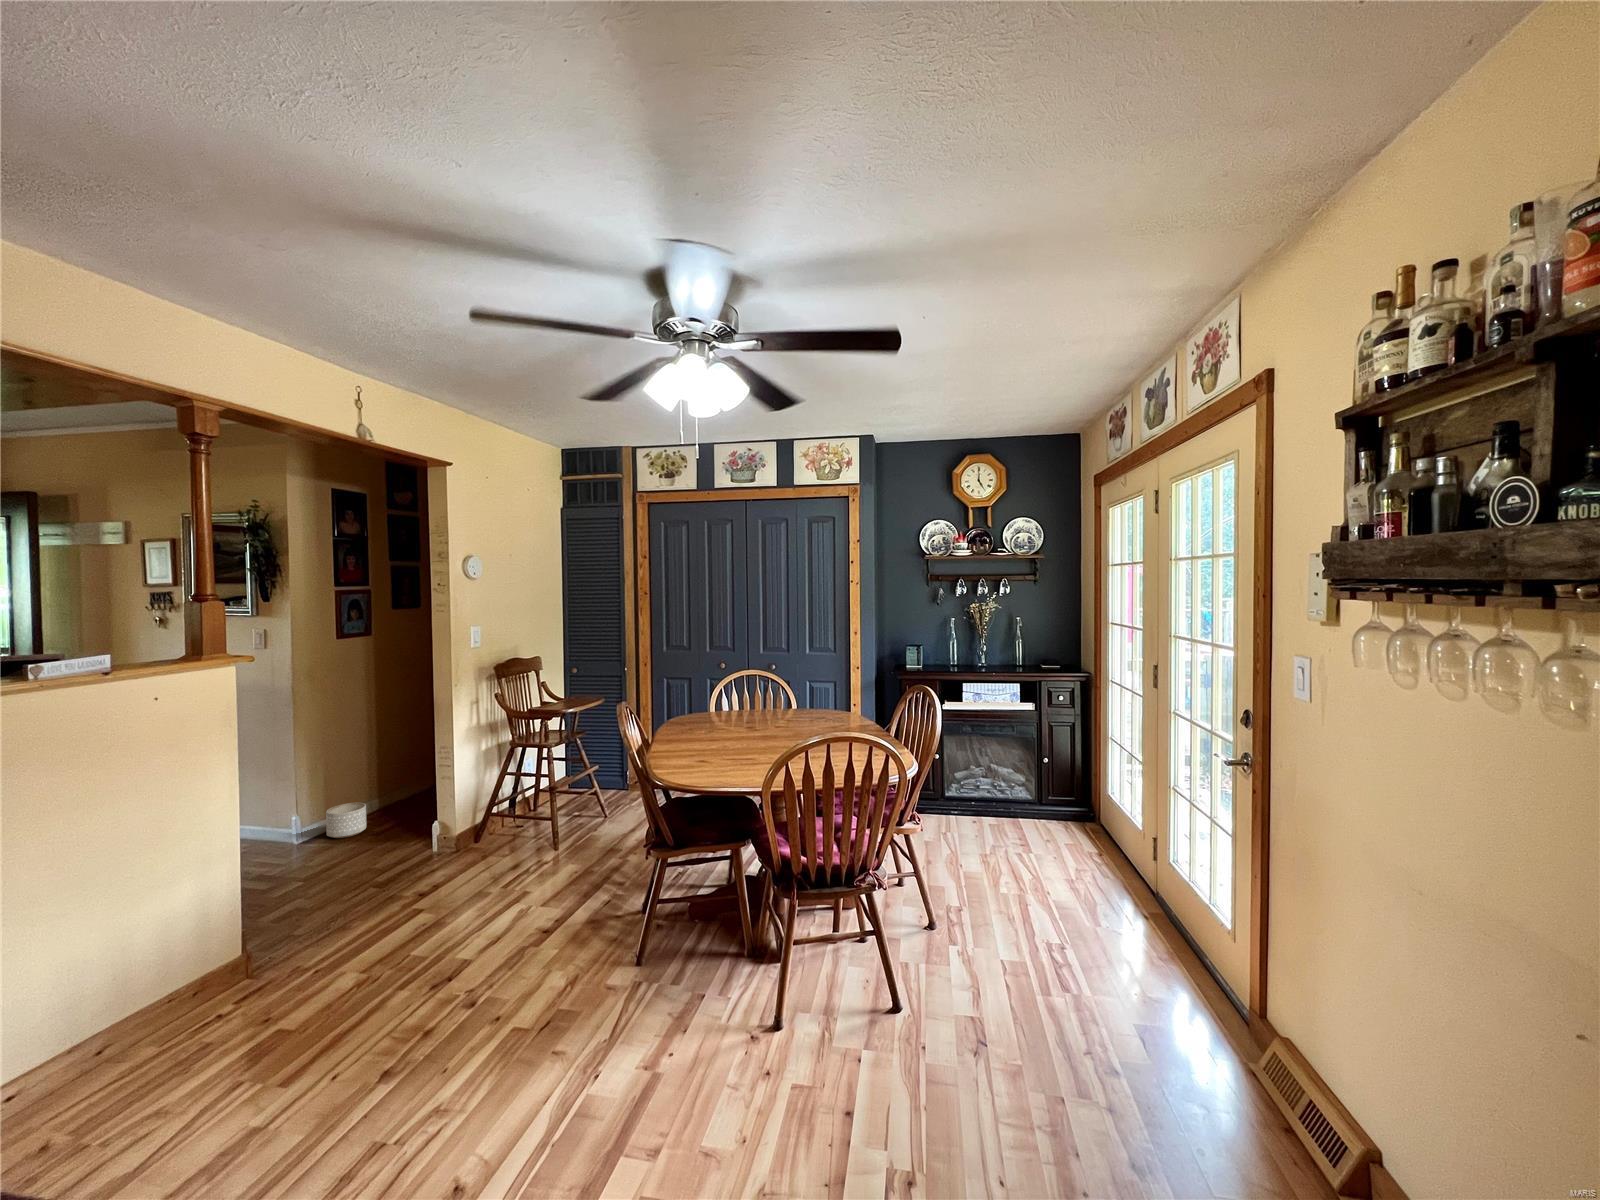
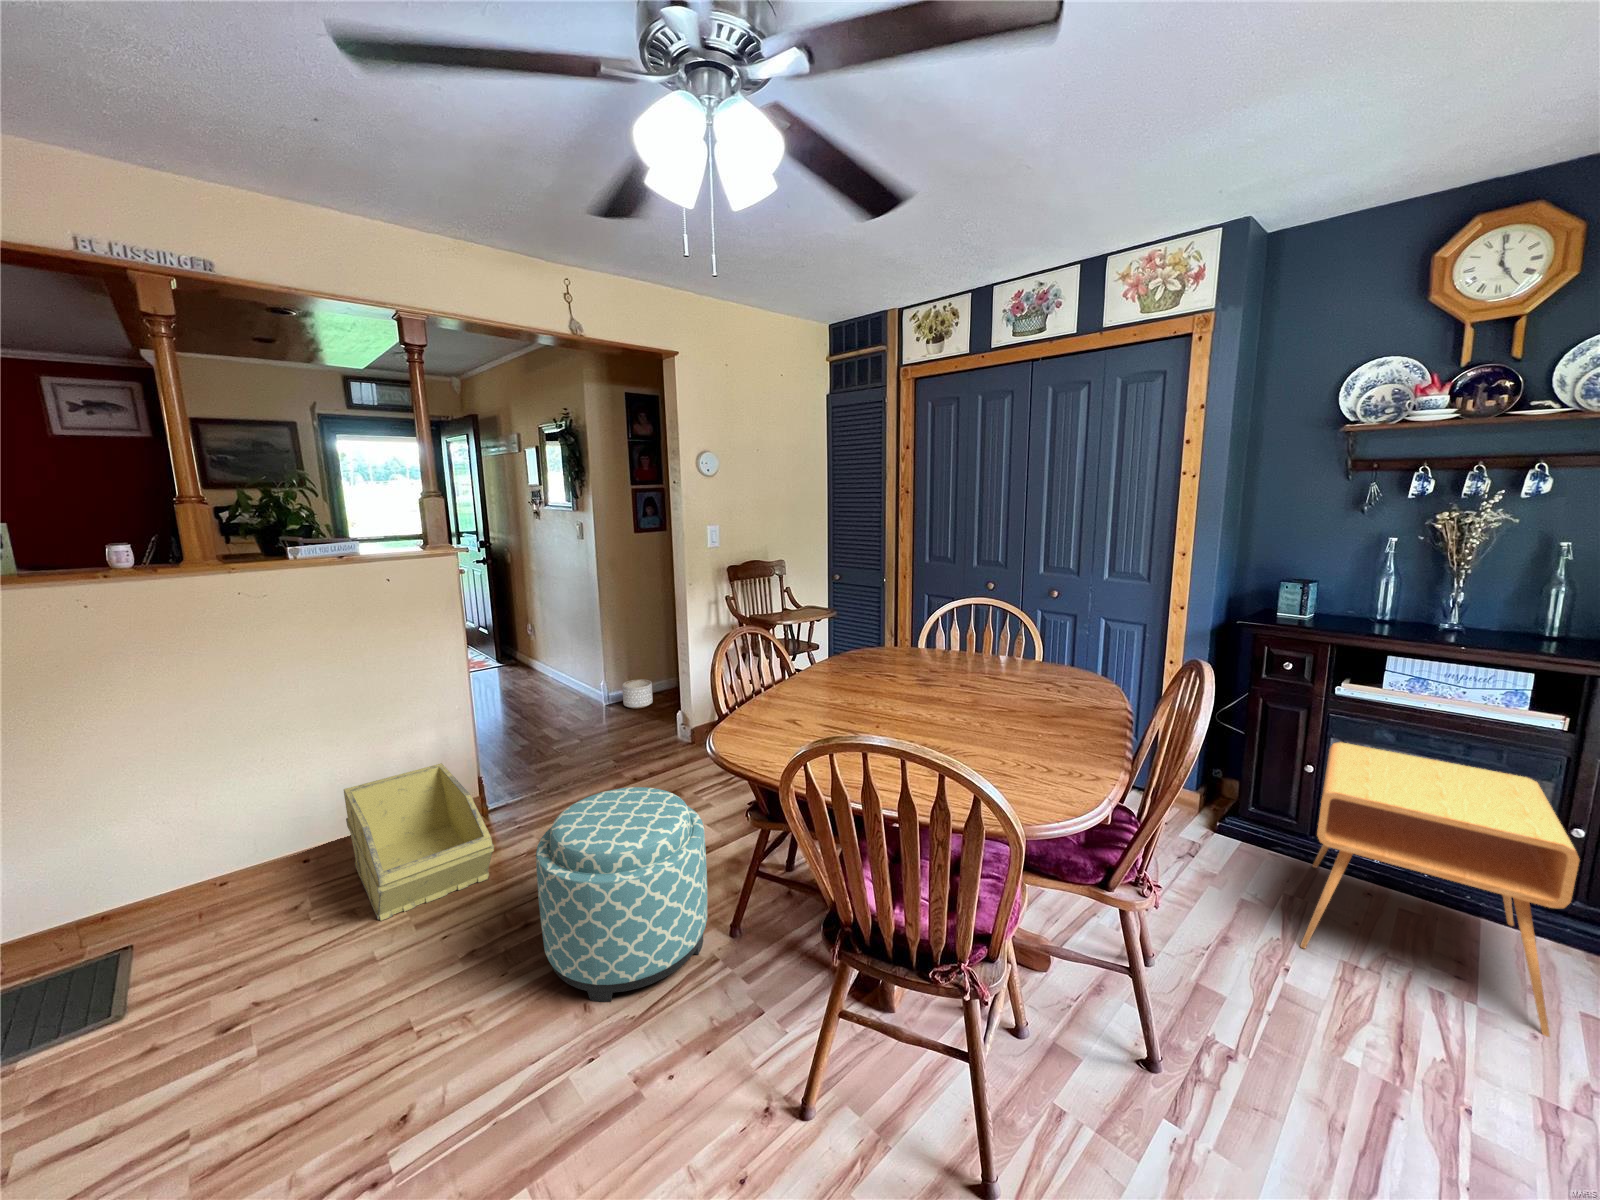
side table: none [947,736,1060,858] -> present [1300,742,1579,1037]
ottoman: none [472,855,627,1047] -> present [536,787,707,1002]
storage bin: none [75,919,355,1101] -> present [344,763,494,921]

